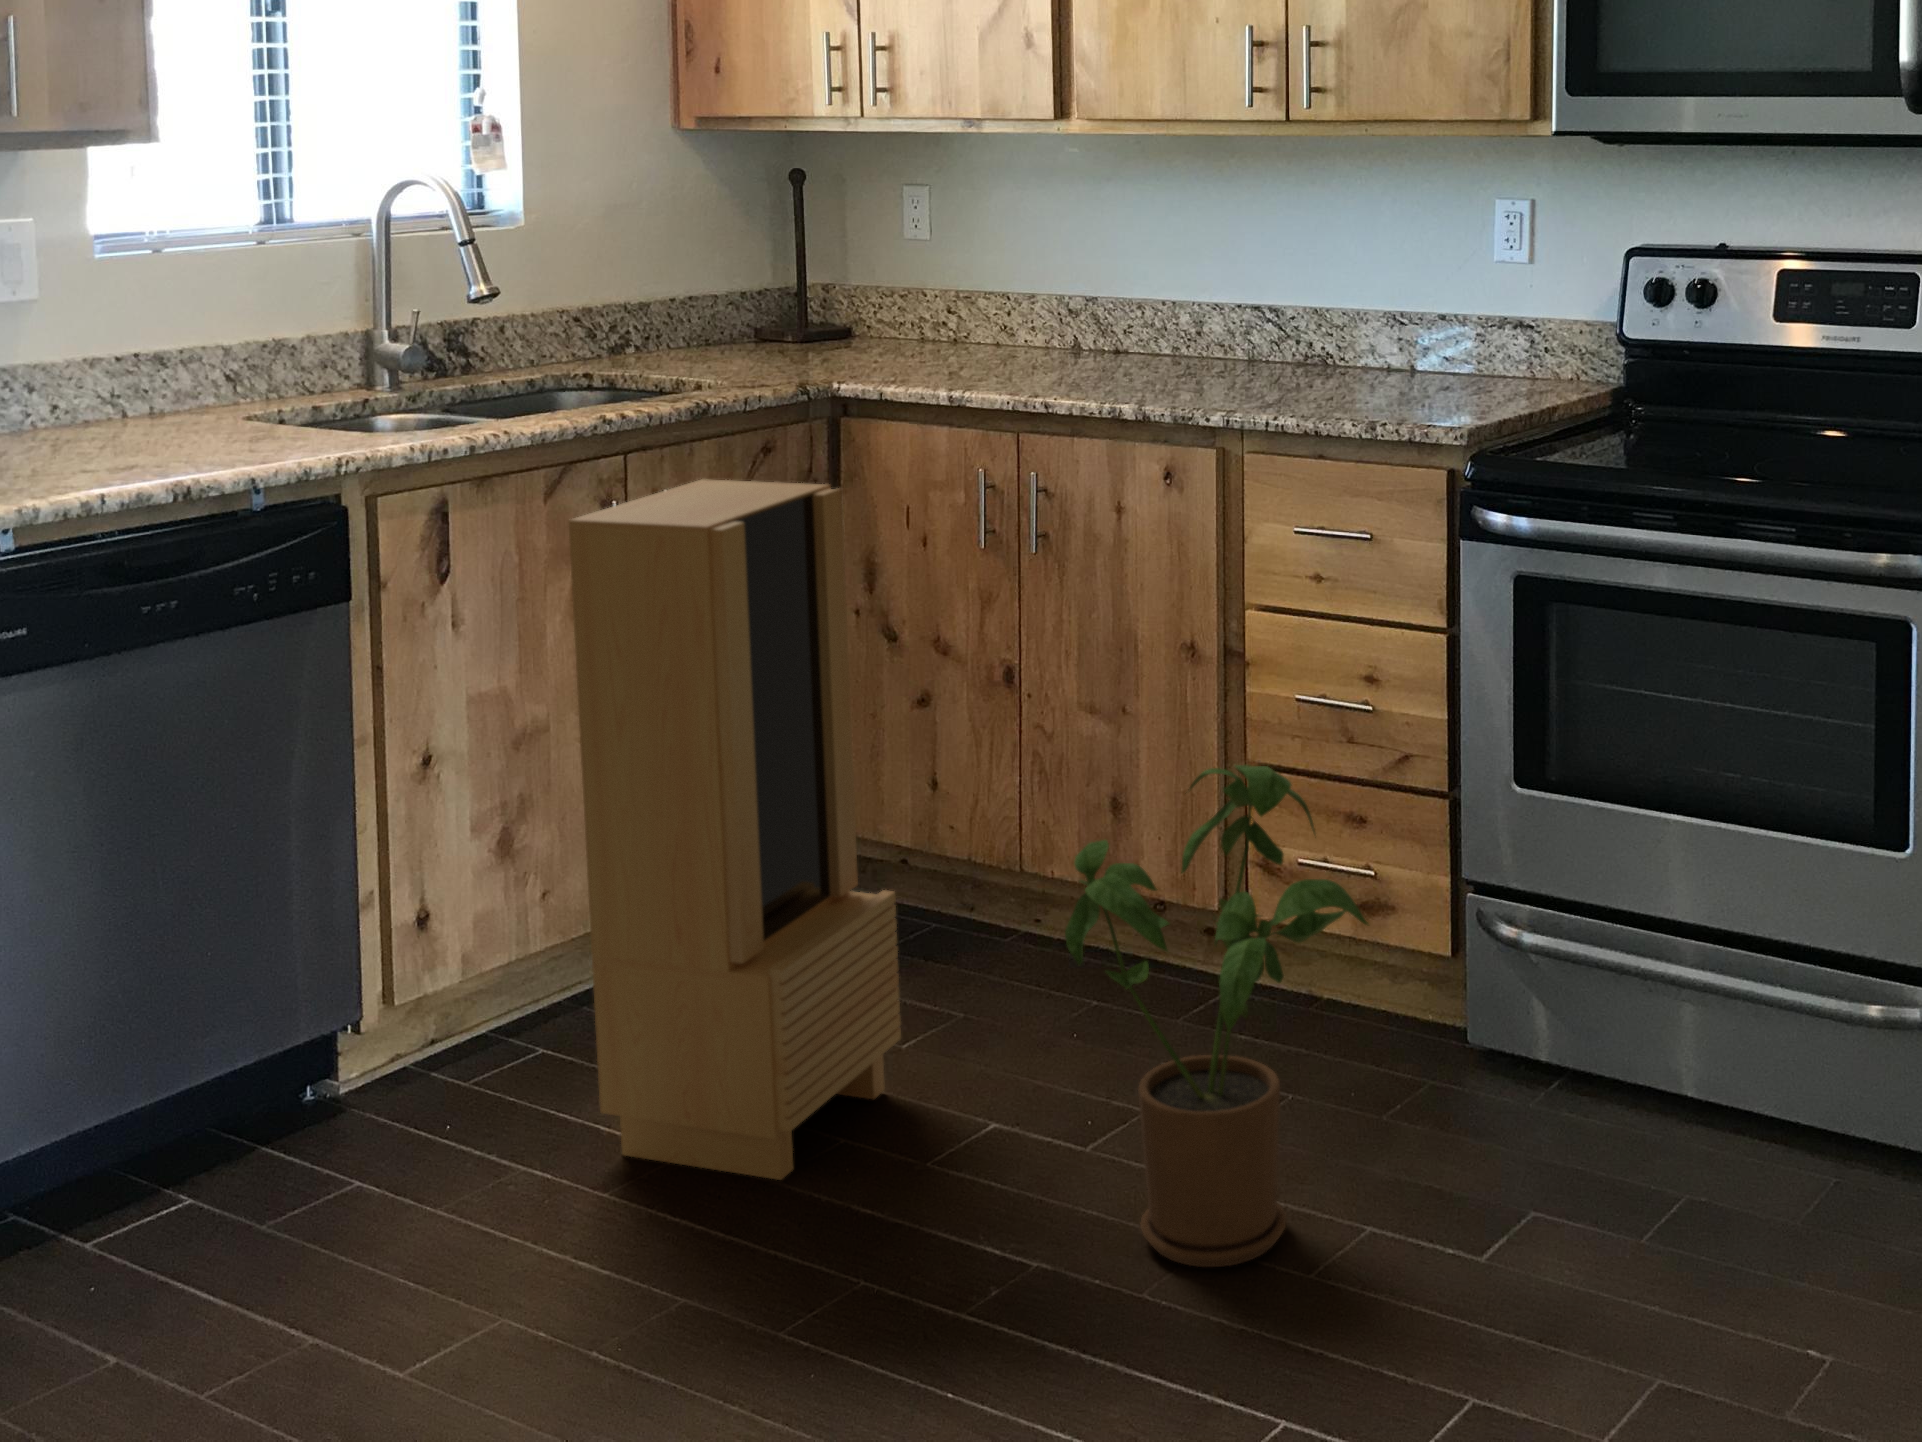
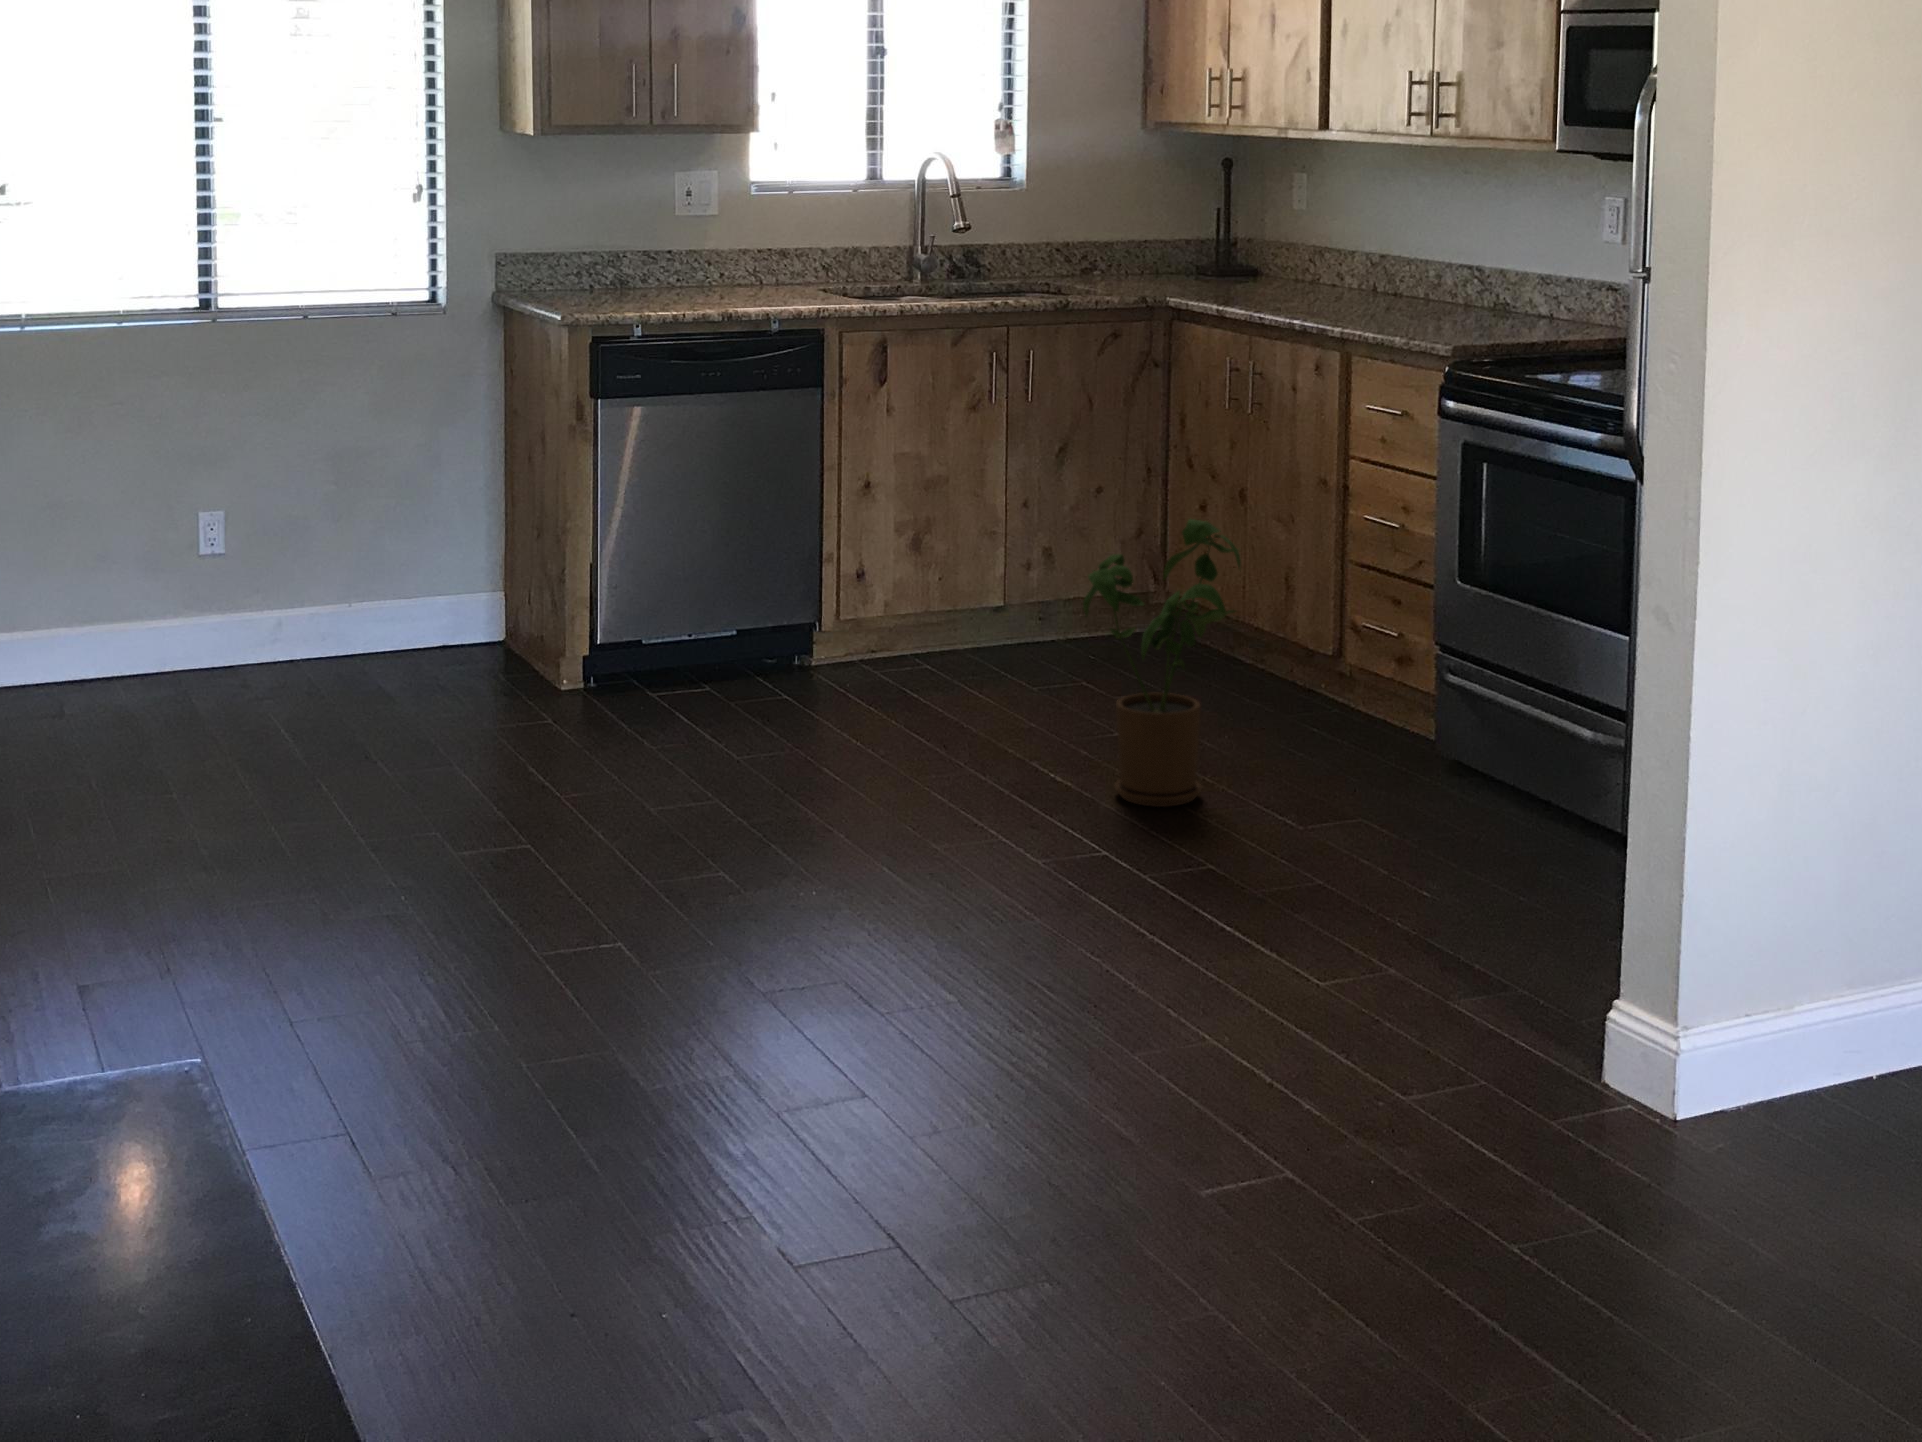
storage cabinet: present [569,479,901,1180] -> none [895,337,1076,734]

